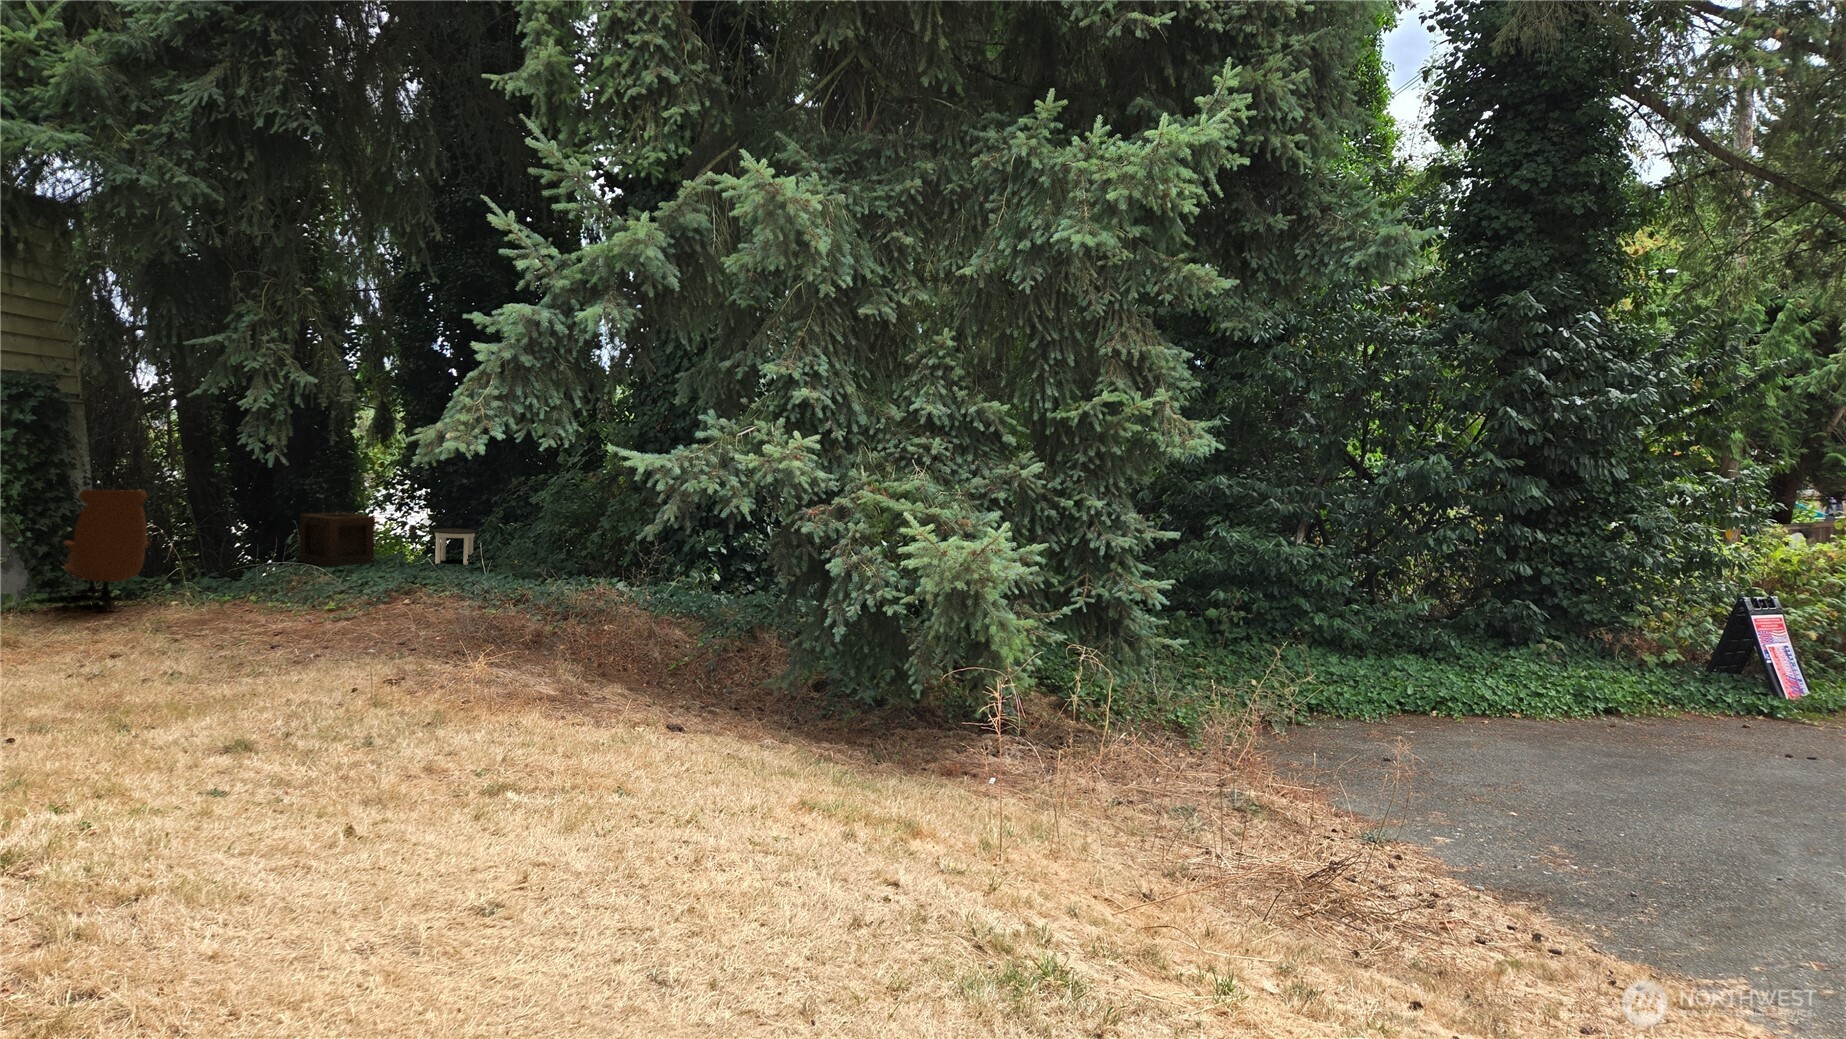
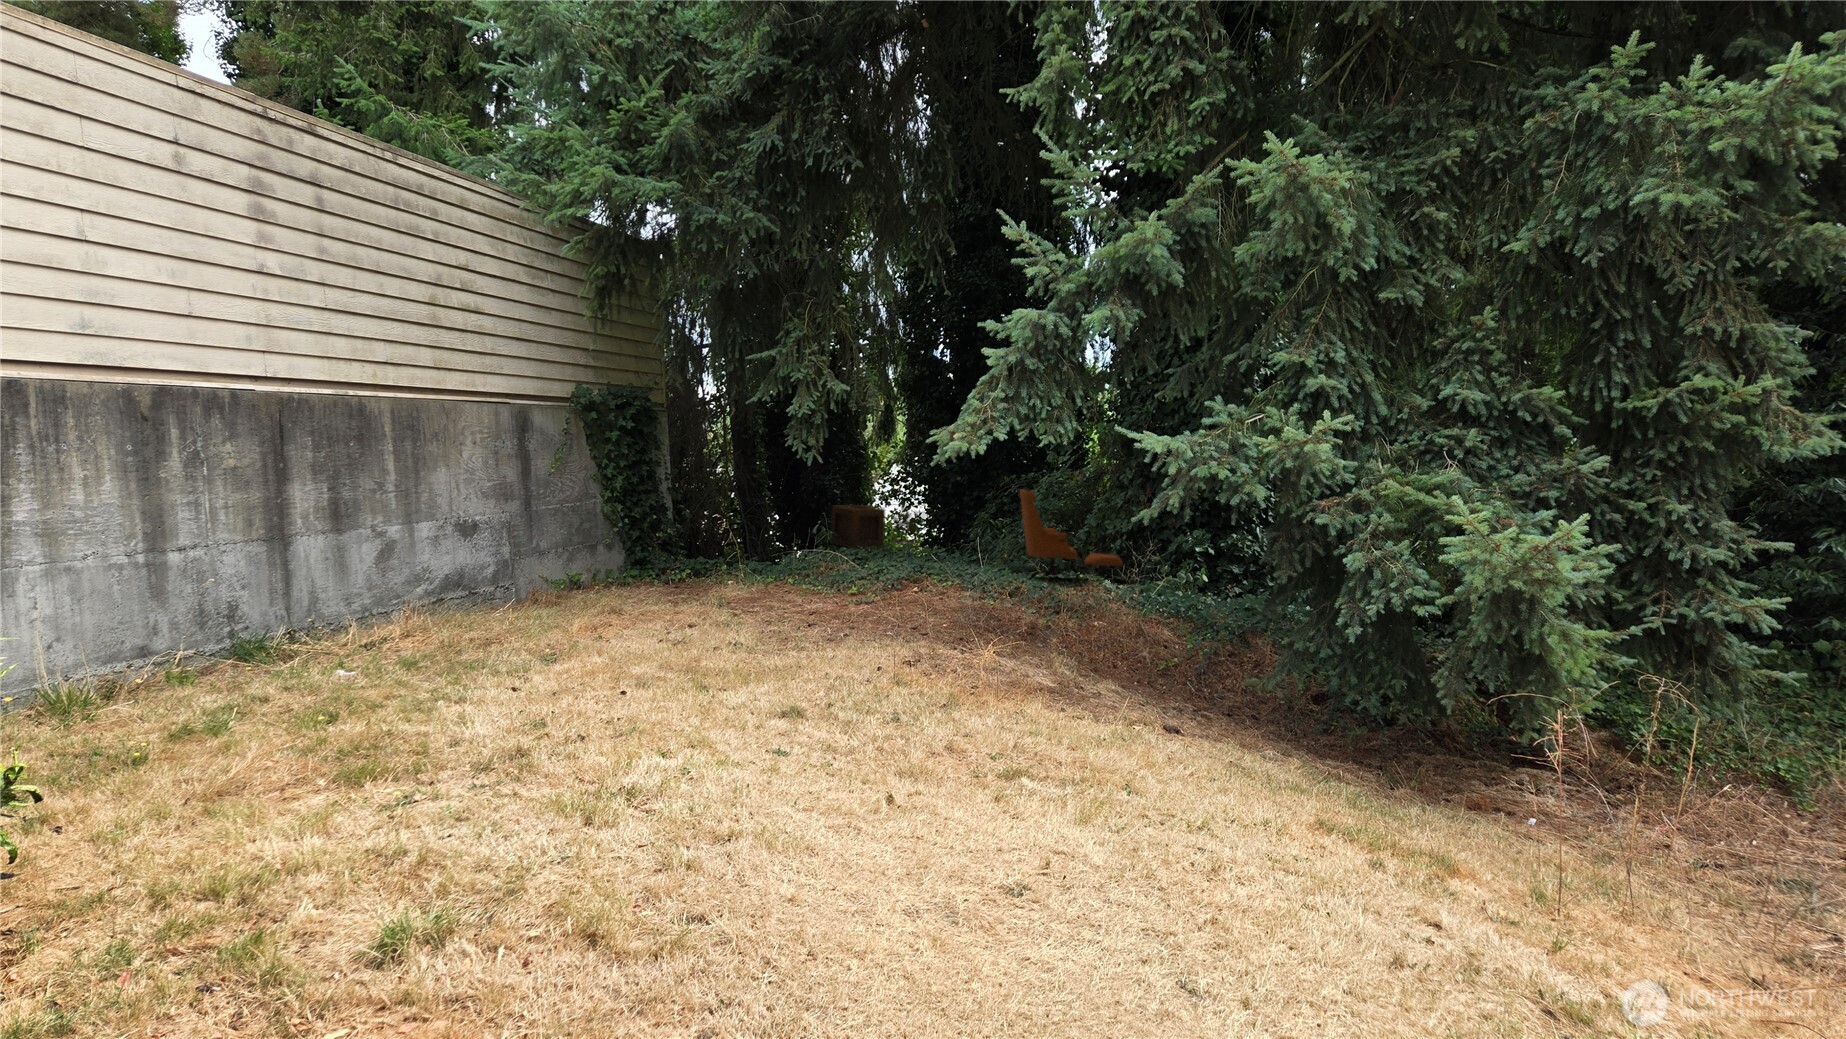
lounge chair: present [59,489,150,612] -> present [1020,489,1123,581]
potted tree: none [381,502,423,558] -> present [891,501,918,544]
round table: present [432,528,478,564] -> none [928,520,962,551]

